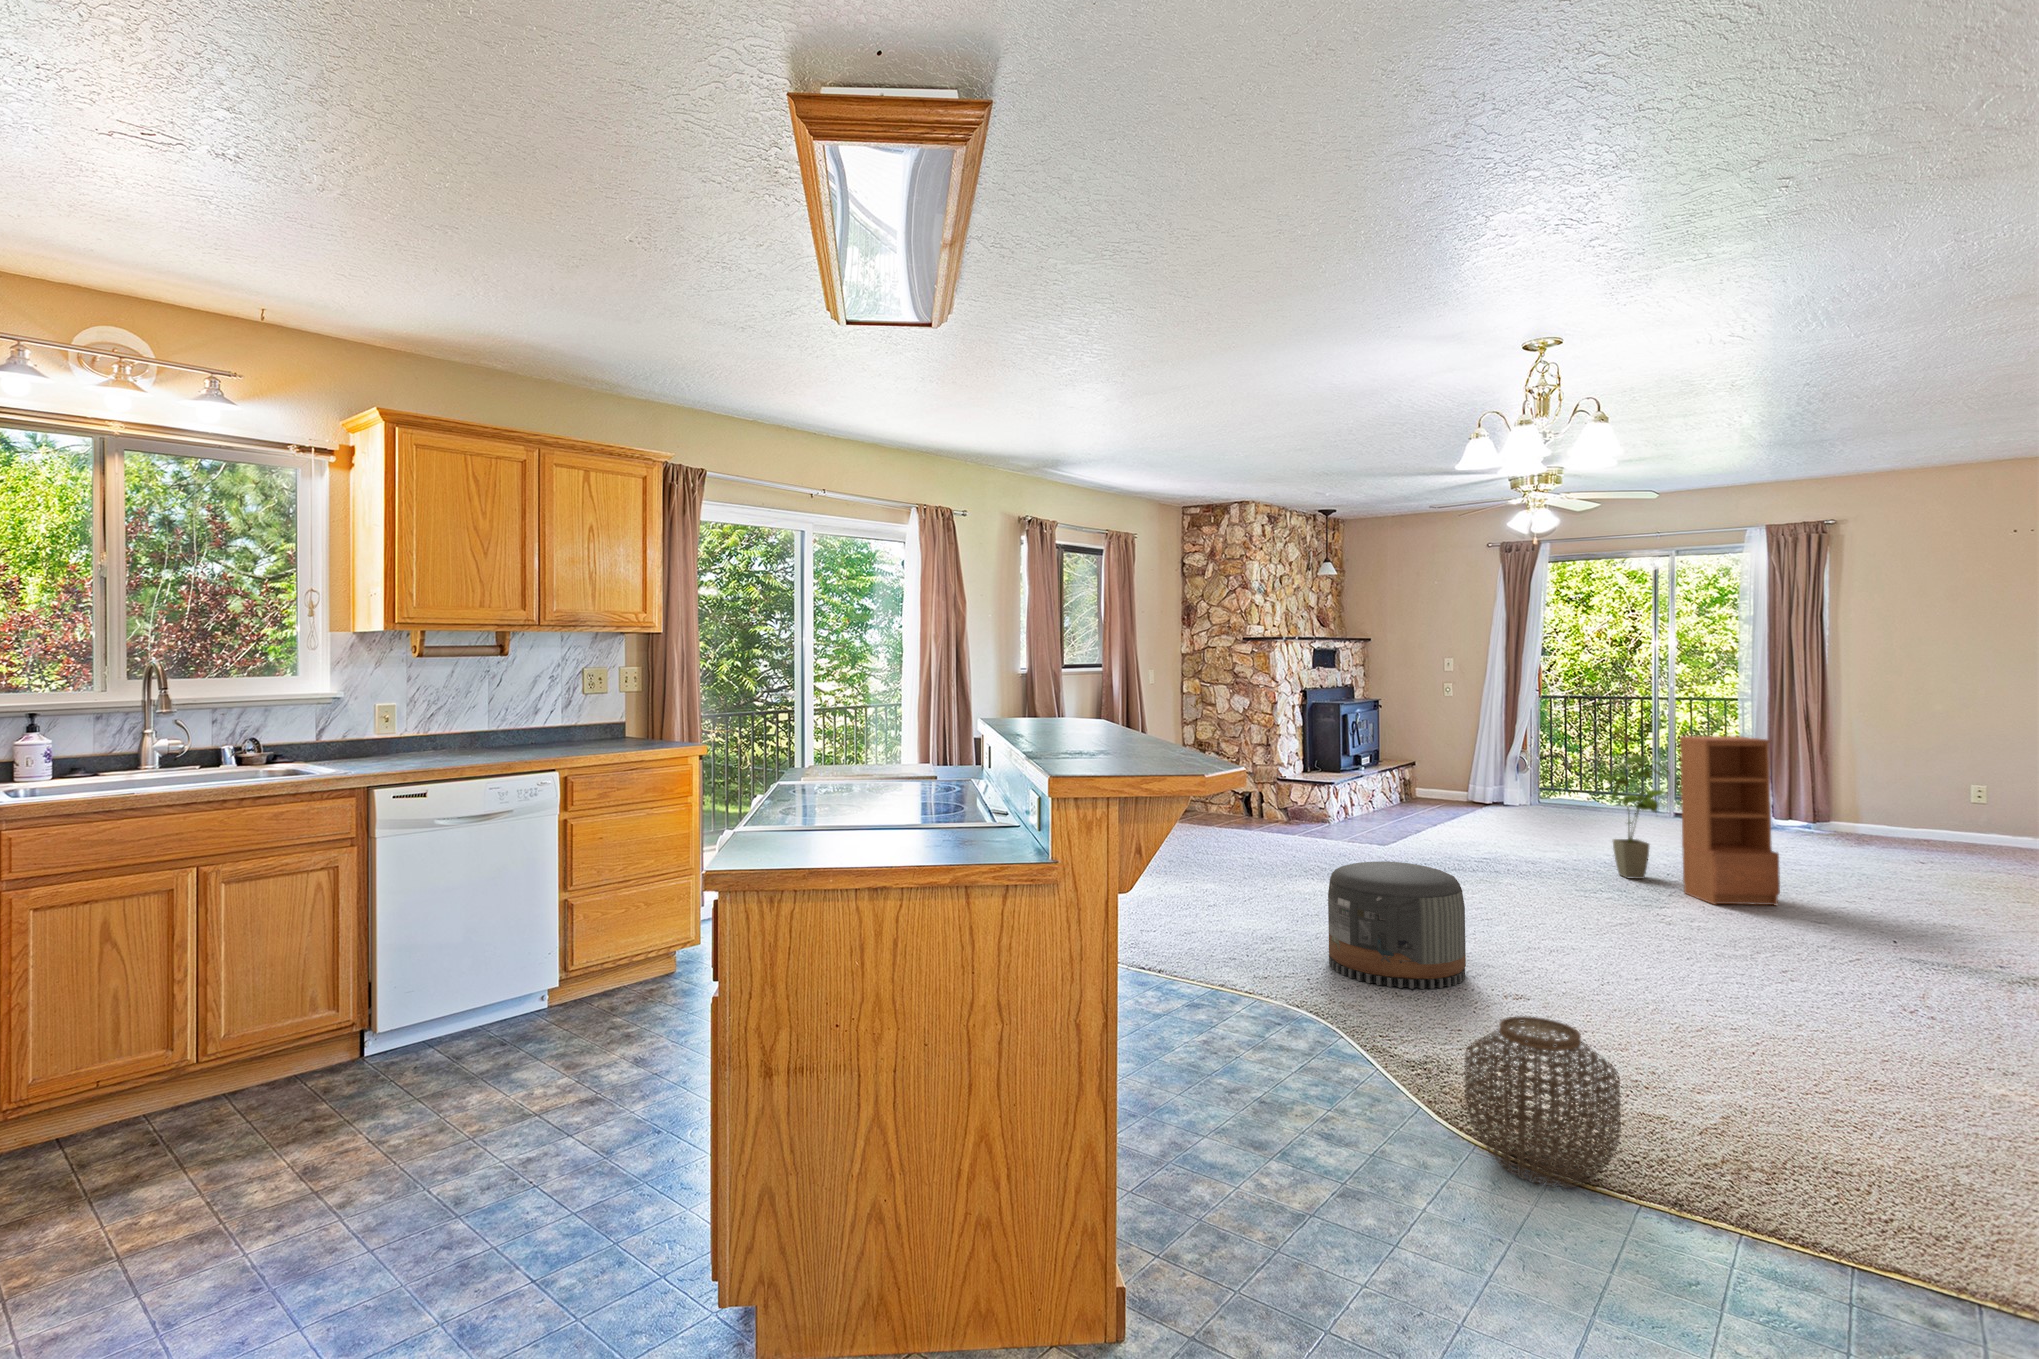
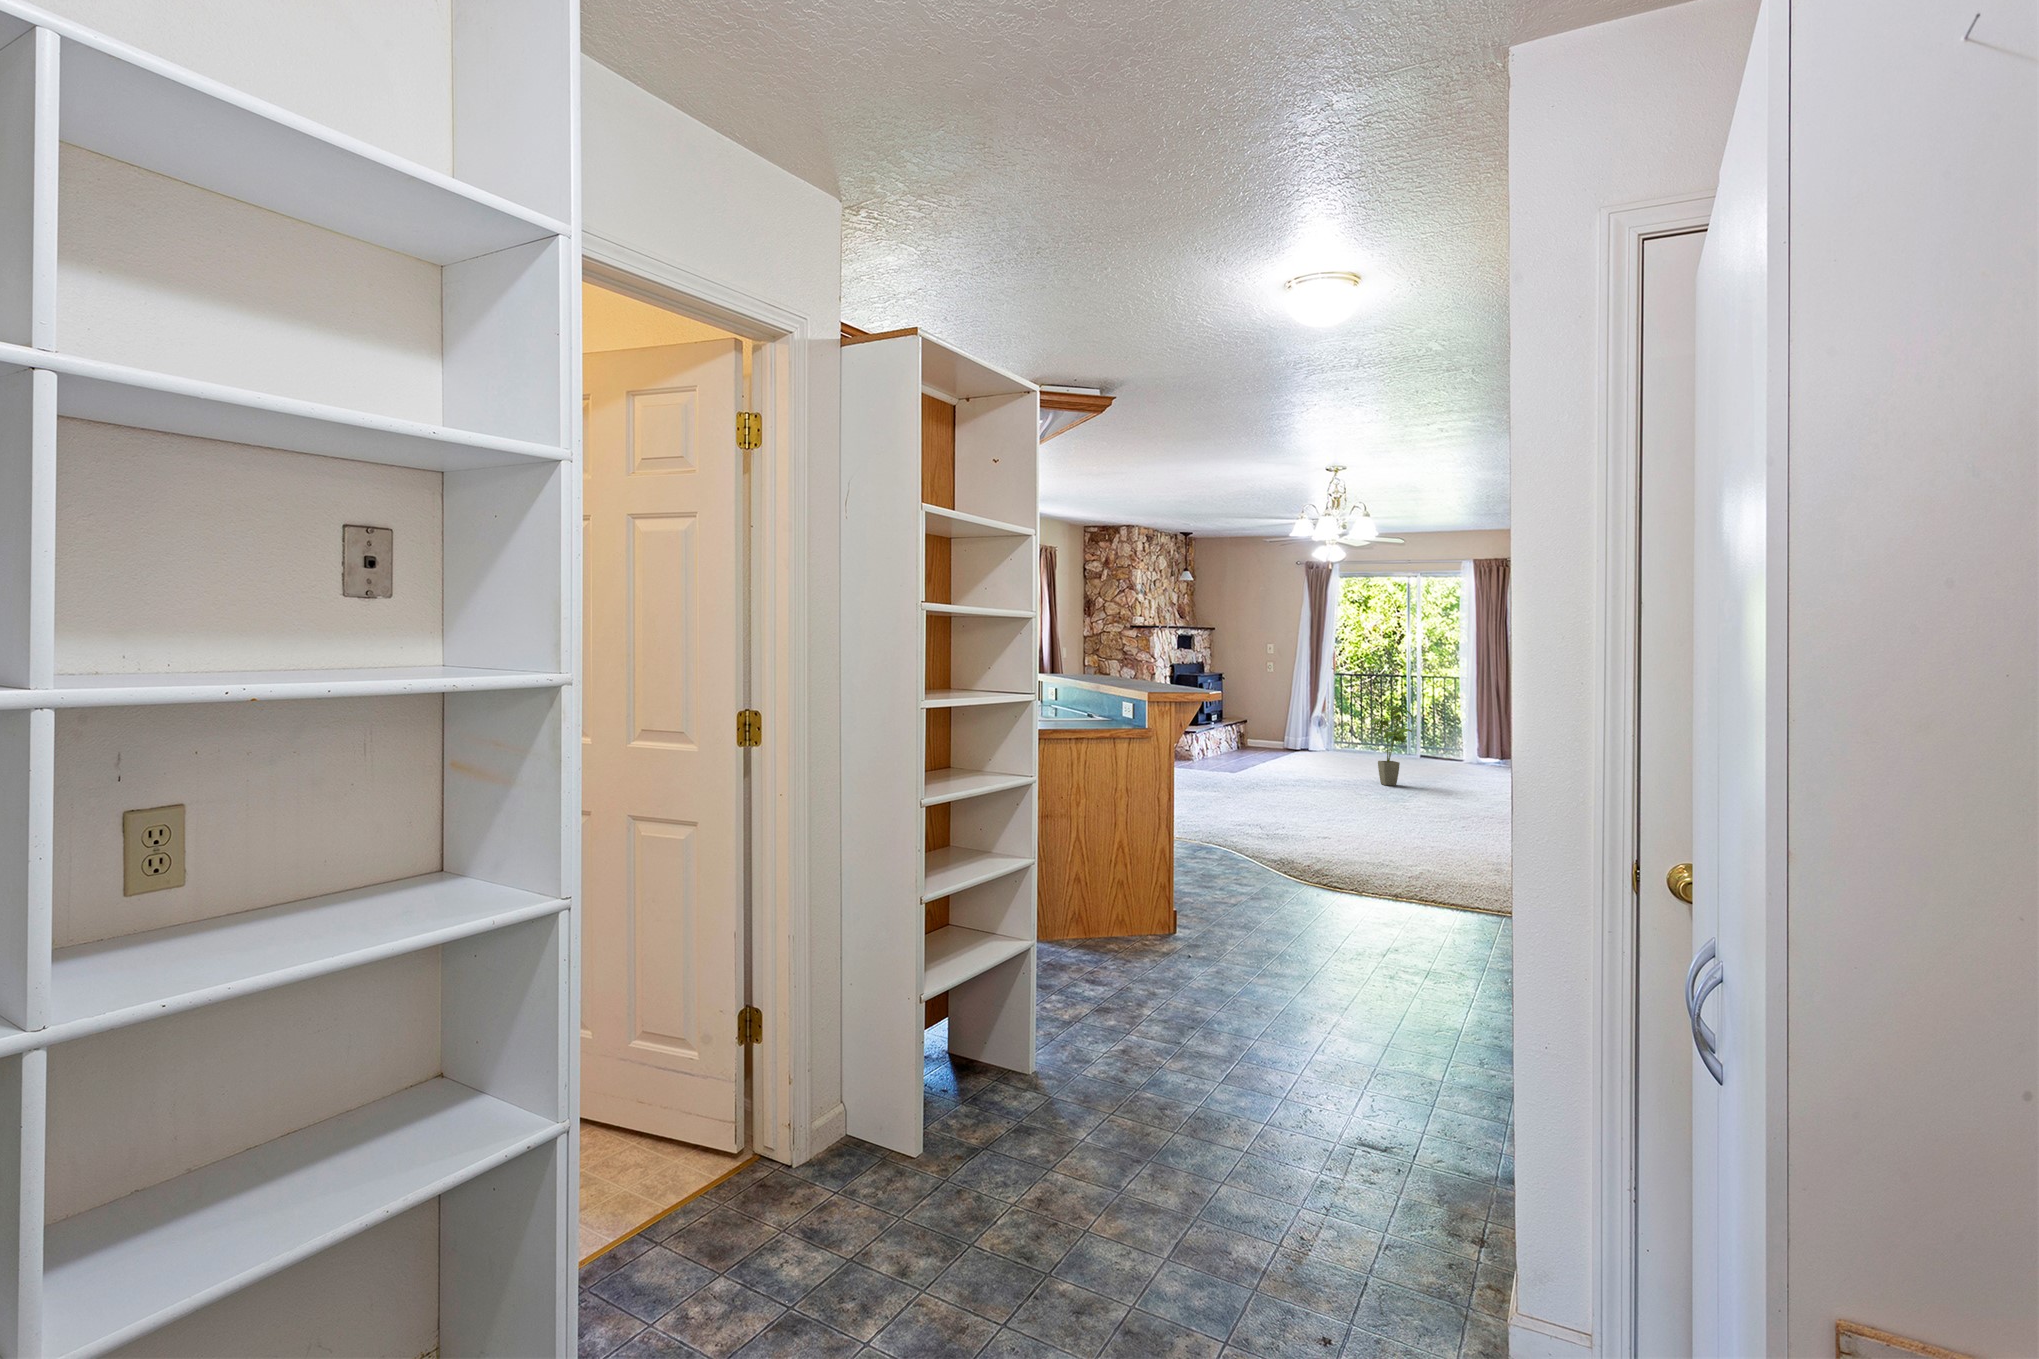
bookcase: present [1680,736,1780,905] -> none [1418,692,1471,796]
pouf: present [1328,861,1466,989] -> none [1216,761,1295,829]
woven basket: present [1464,1016,1621,1188] -> none [1303,809,1373,883]

